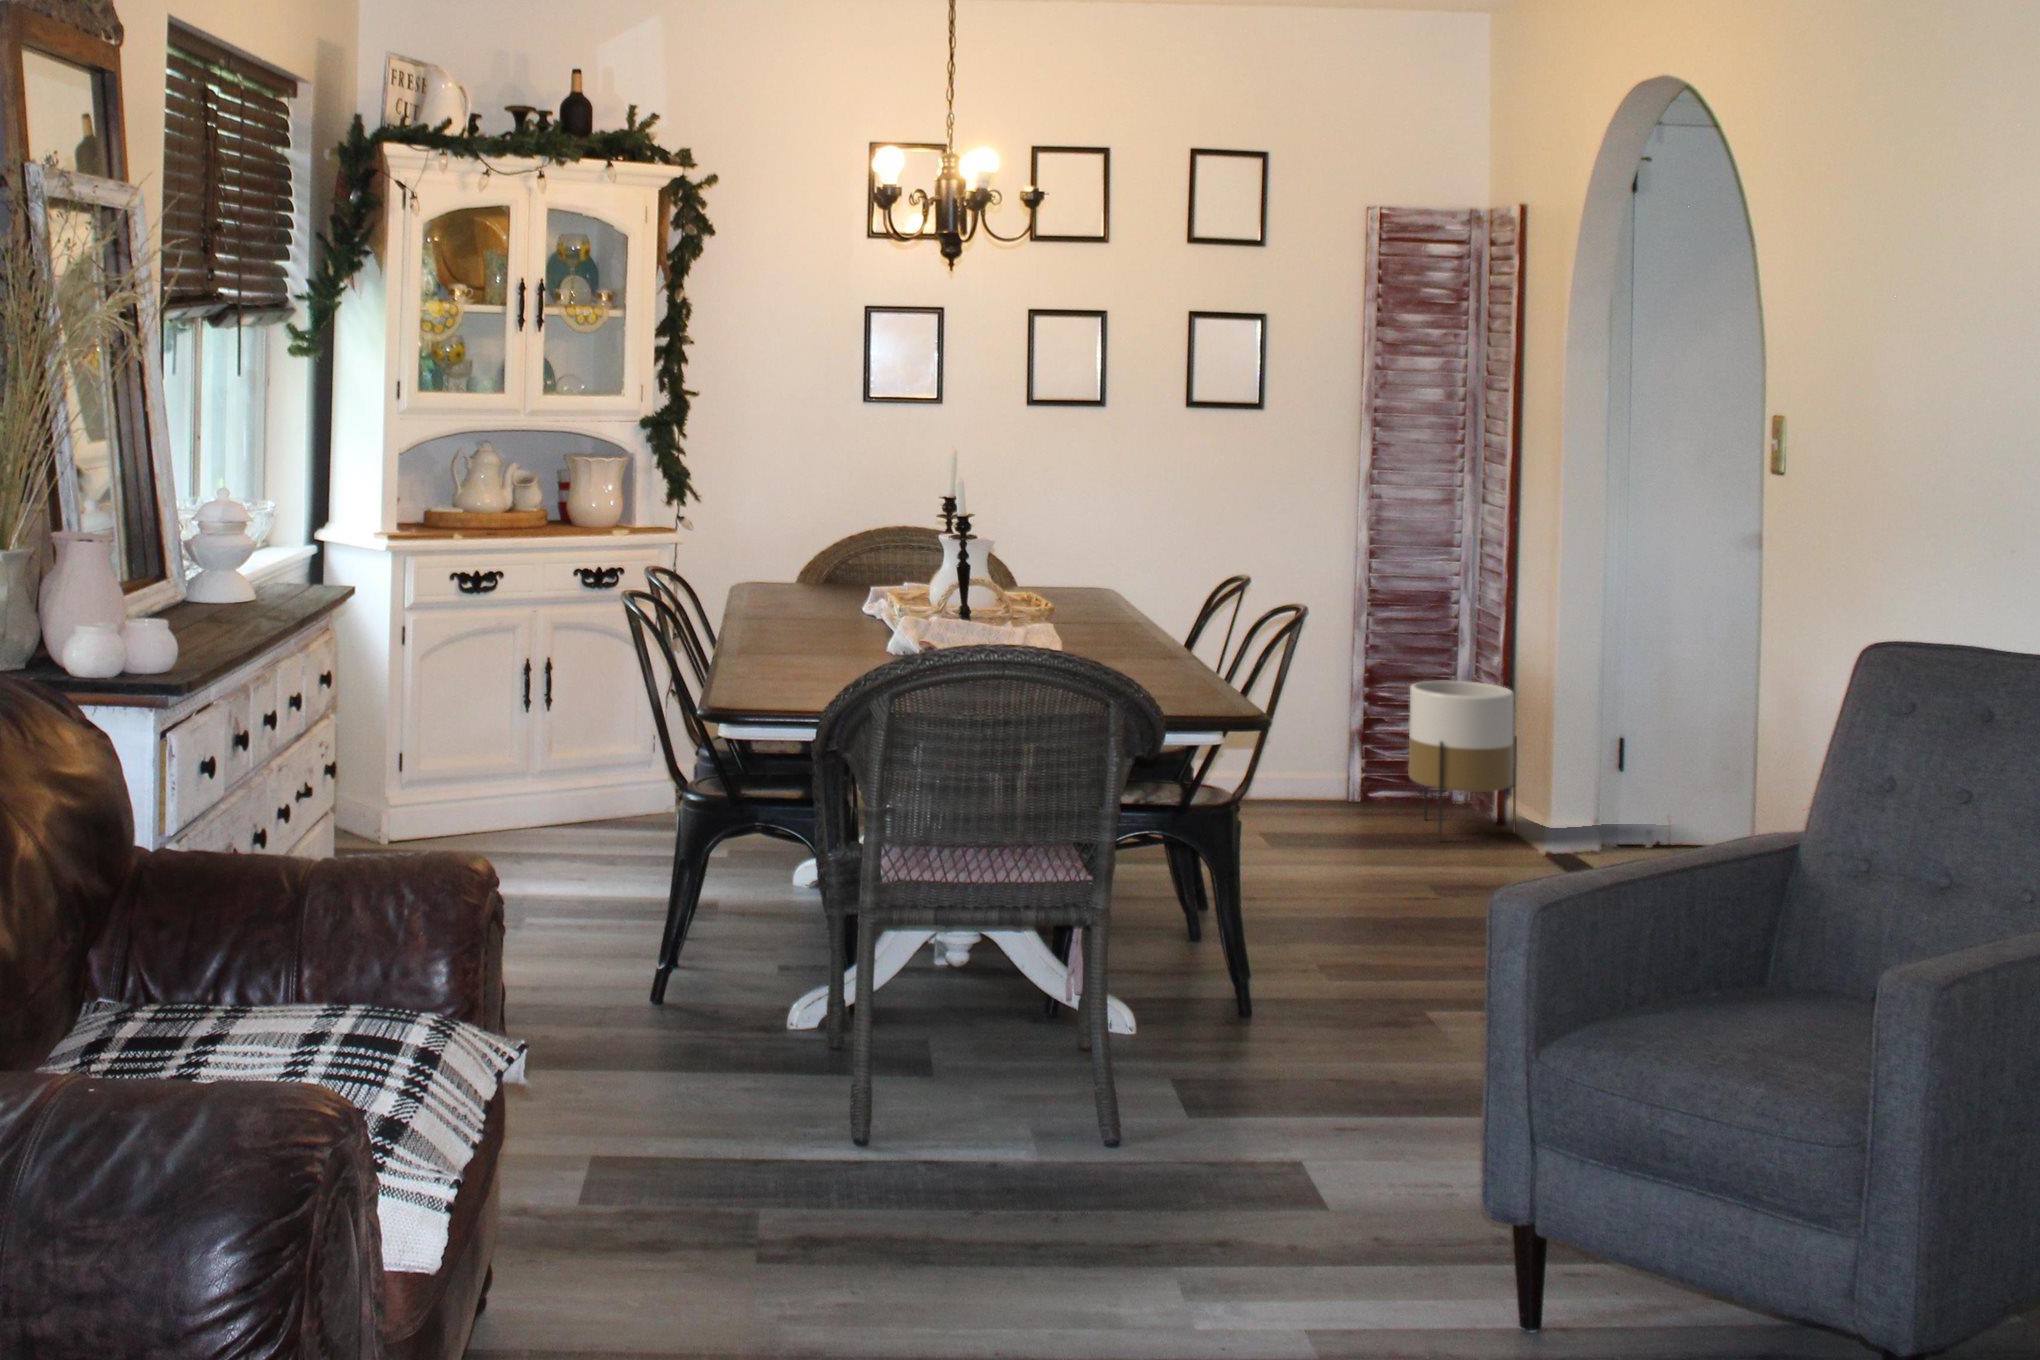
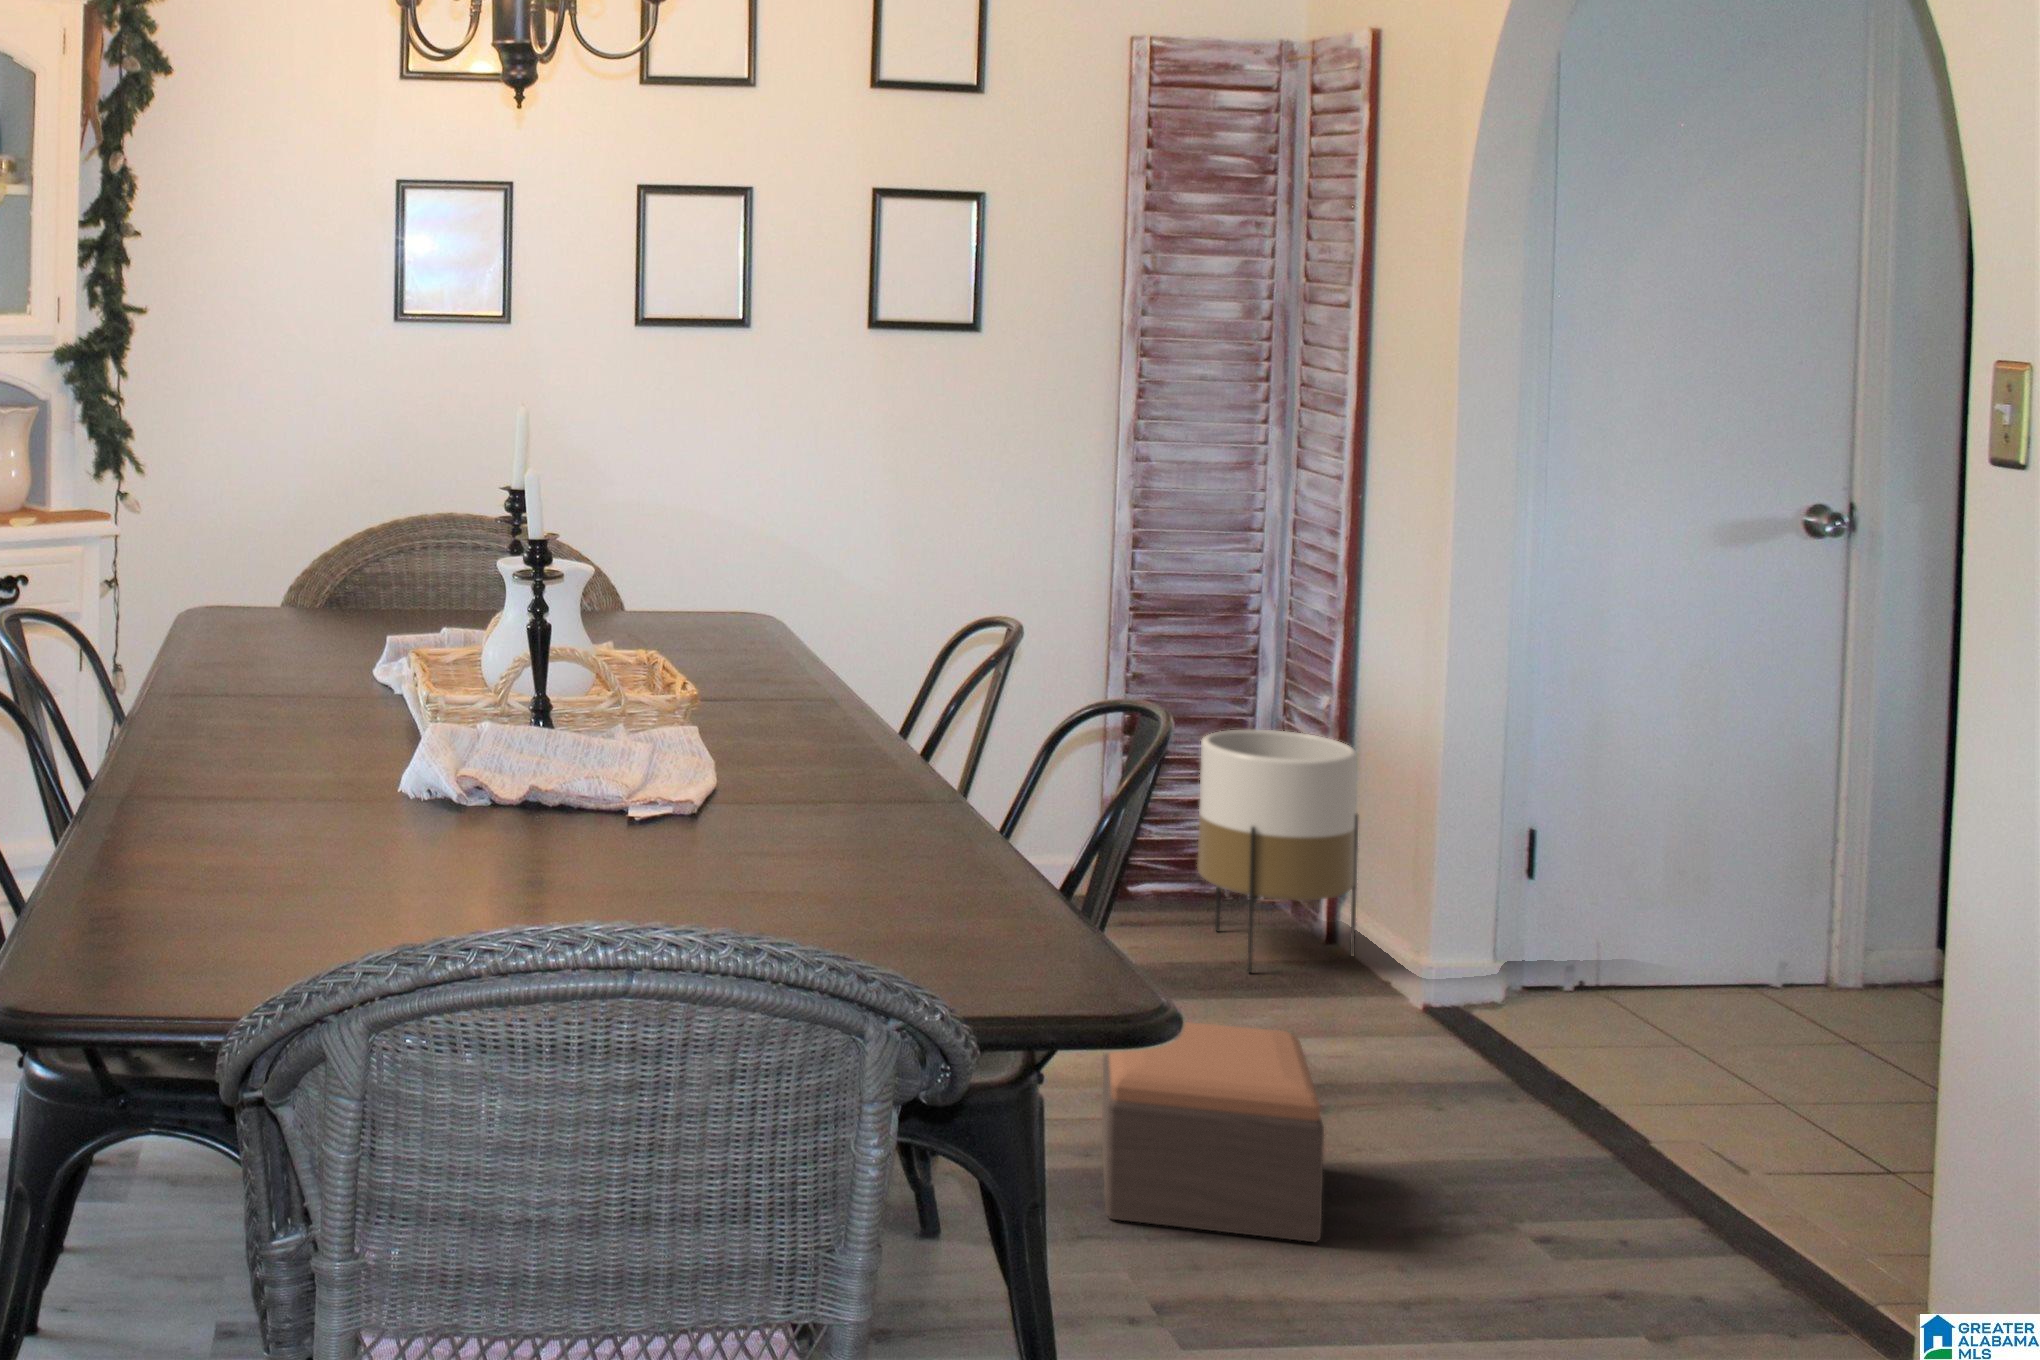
footstool: none [1309,838,1440,964] -> present [1102,1022,1324,1242]

